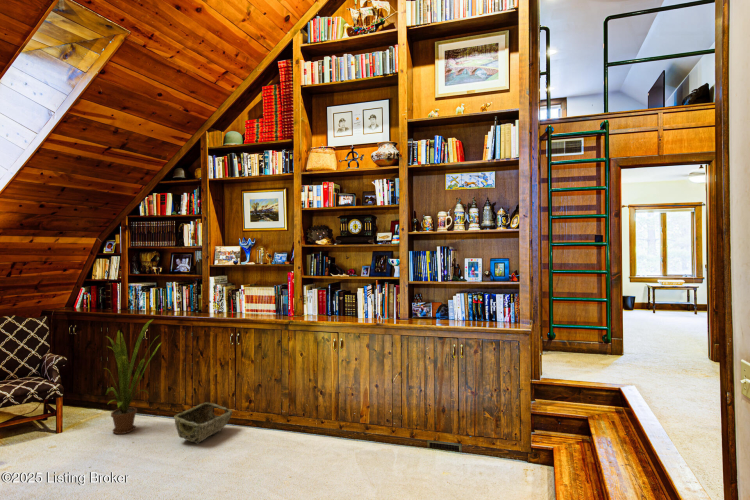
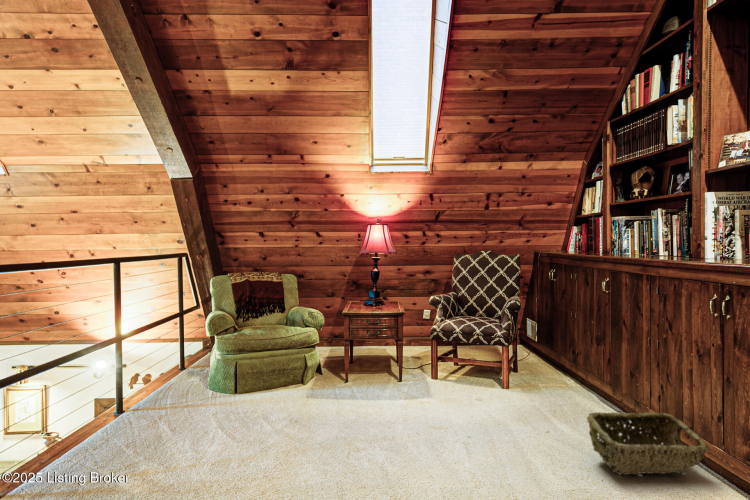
house plant: present [107,320,160,434] -> none [531,262,617,417]

